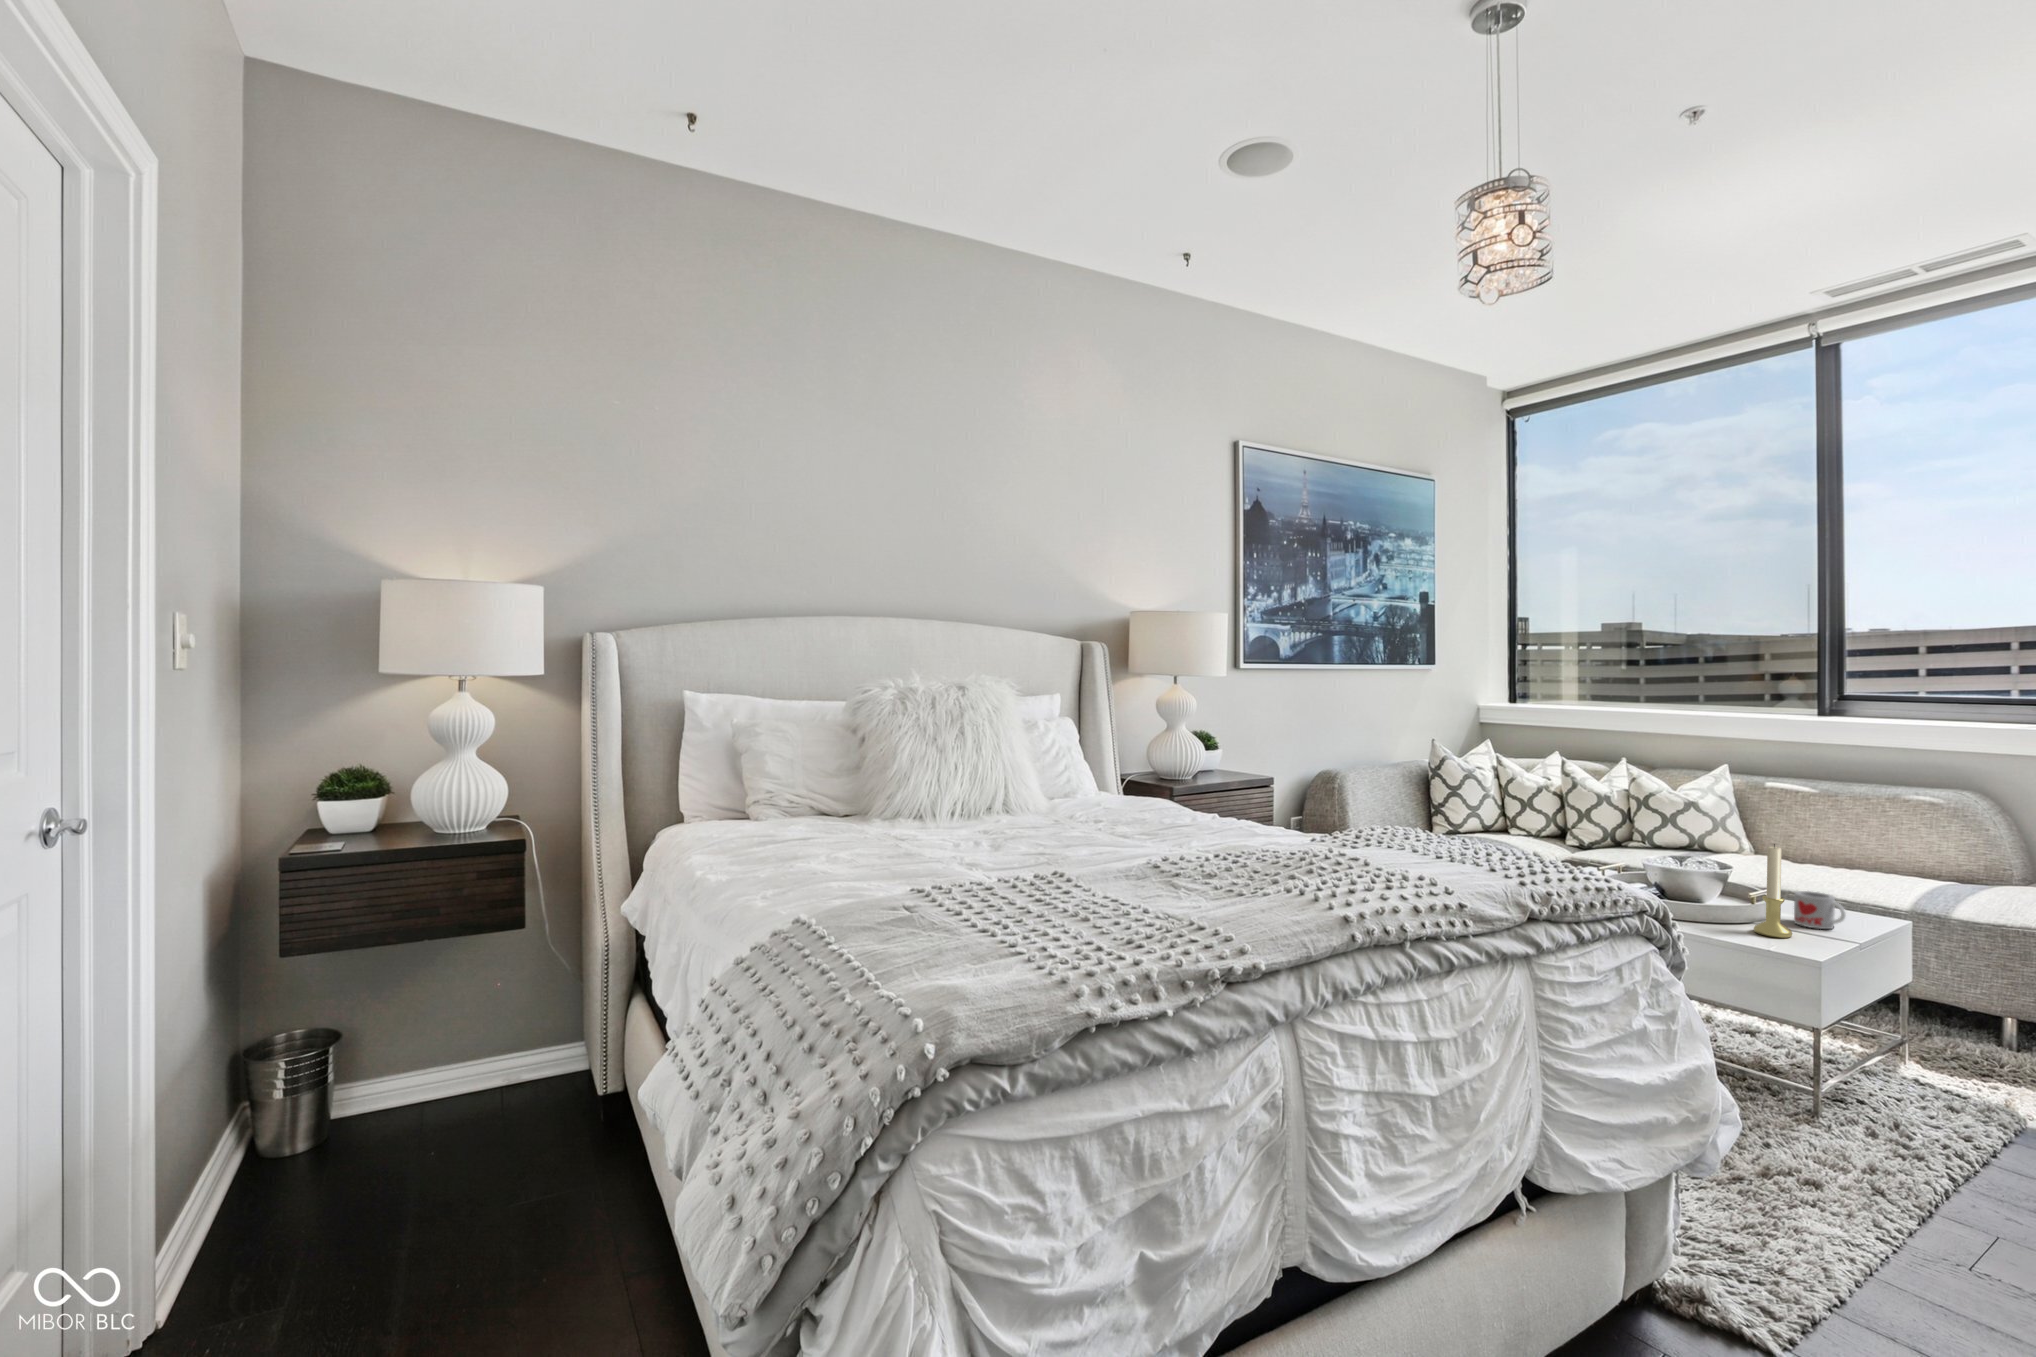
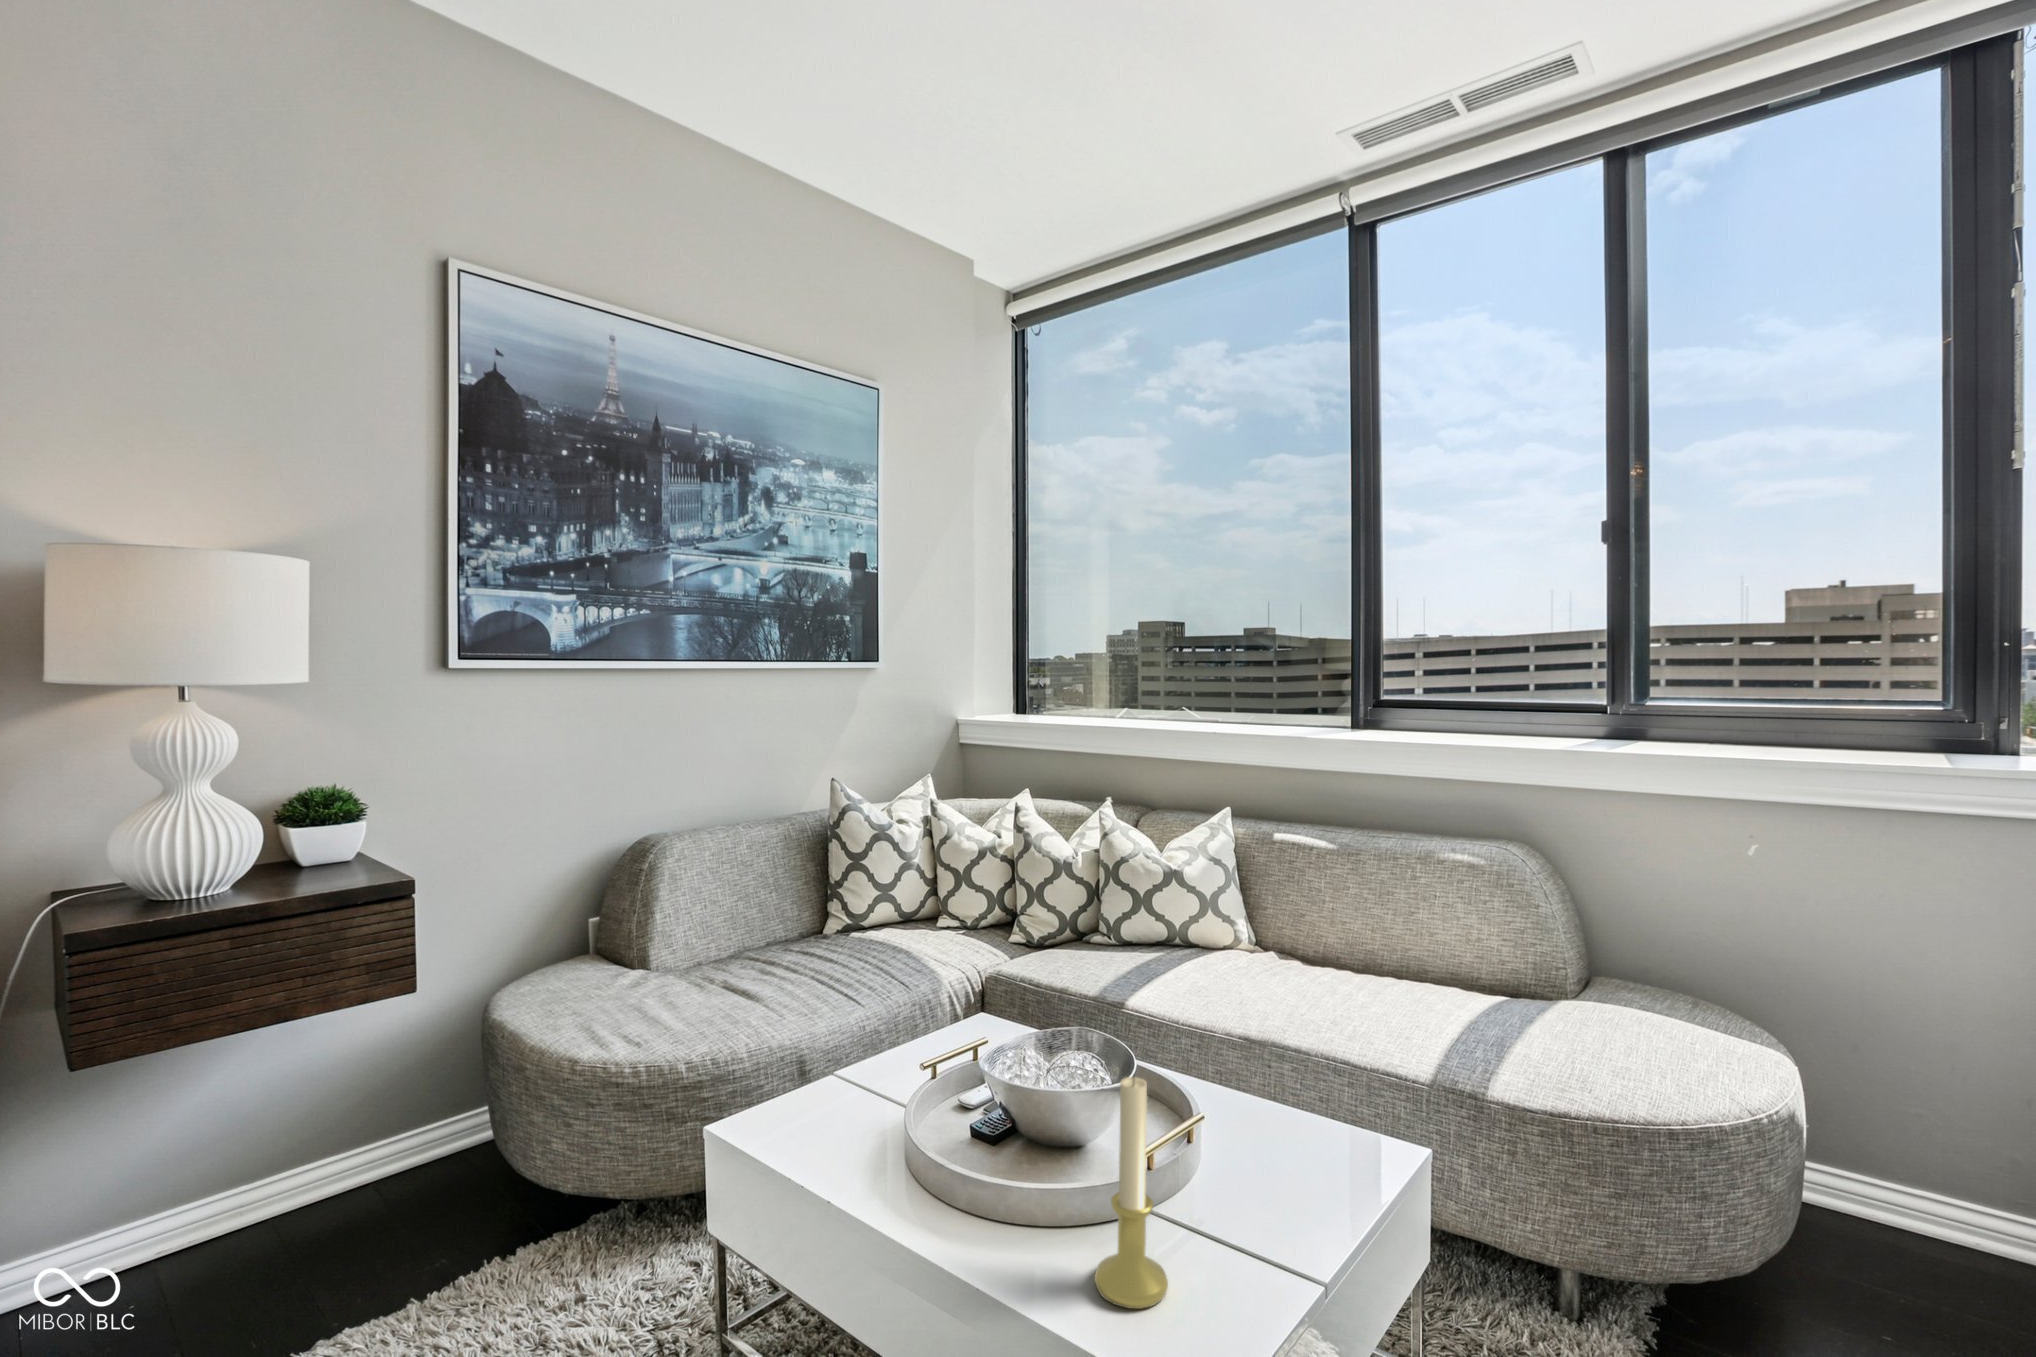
mug: present [1794,891,1846,929] -> none [1195,1143,1284,1248]

